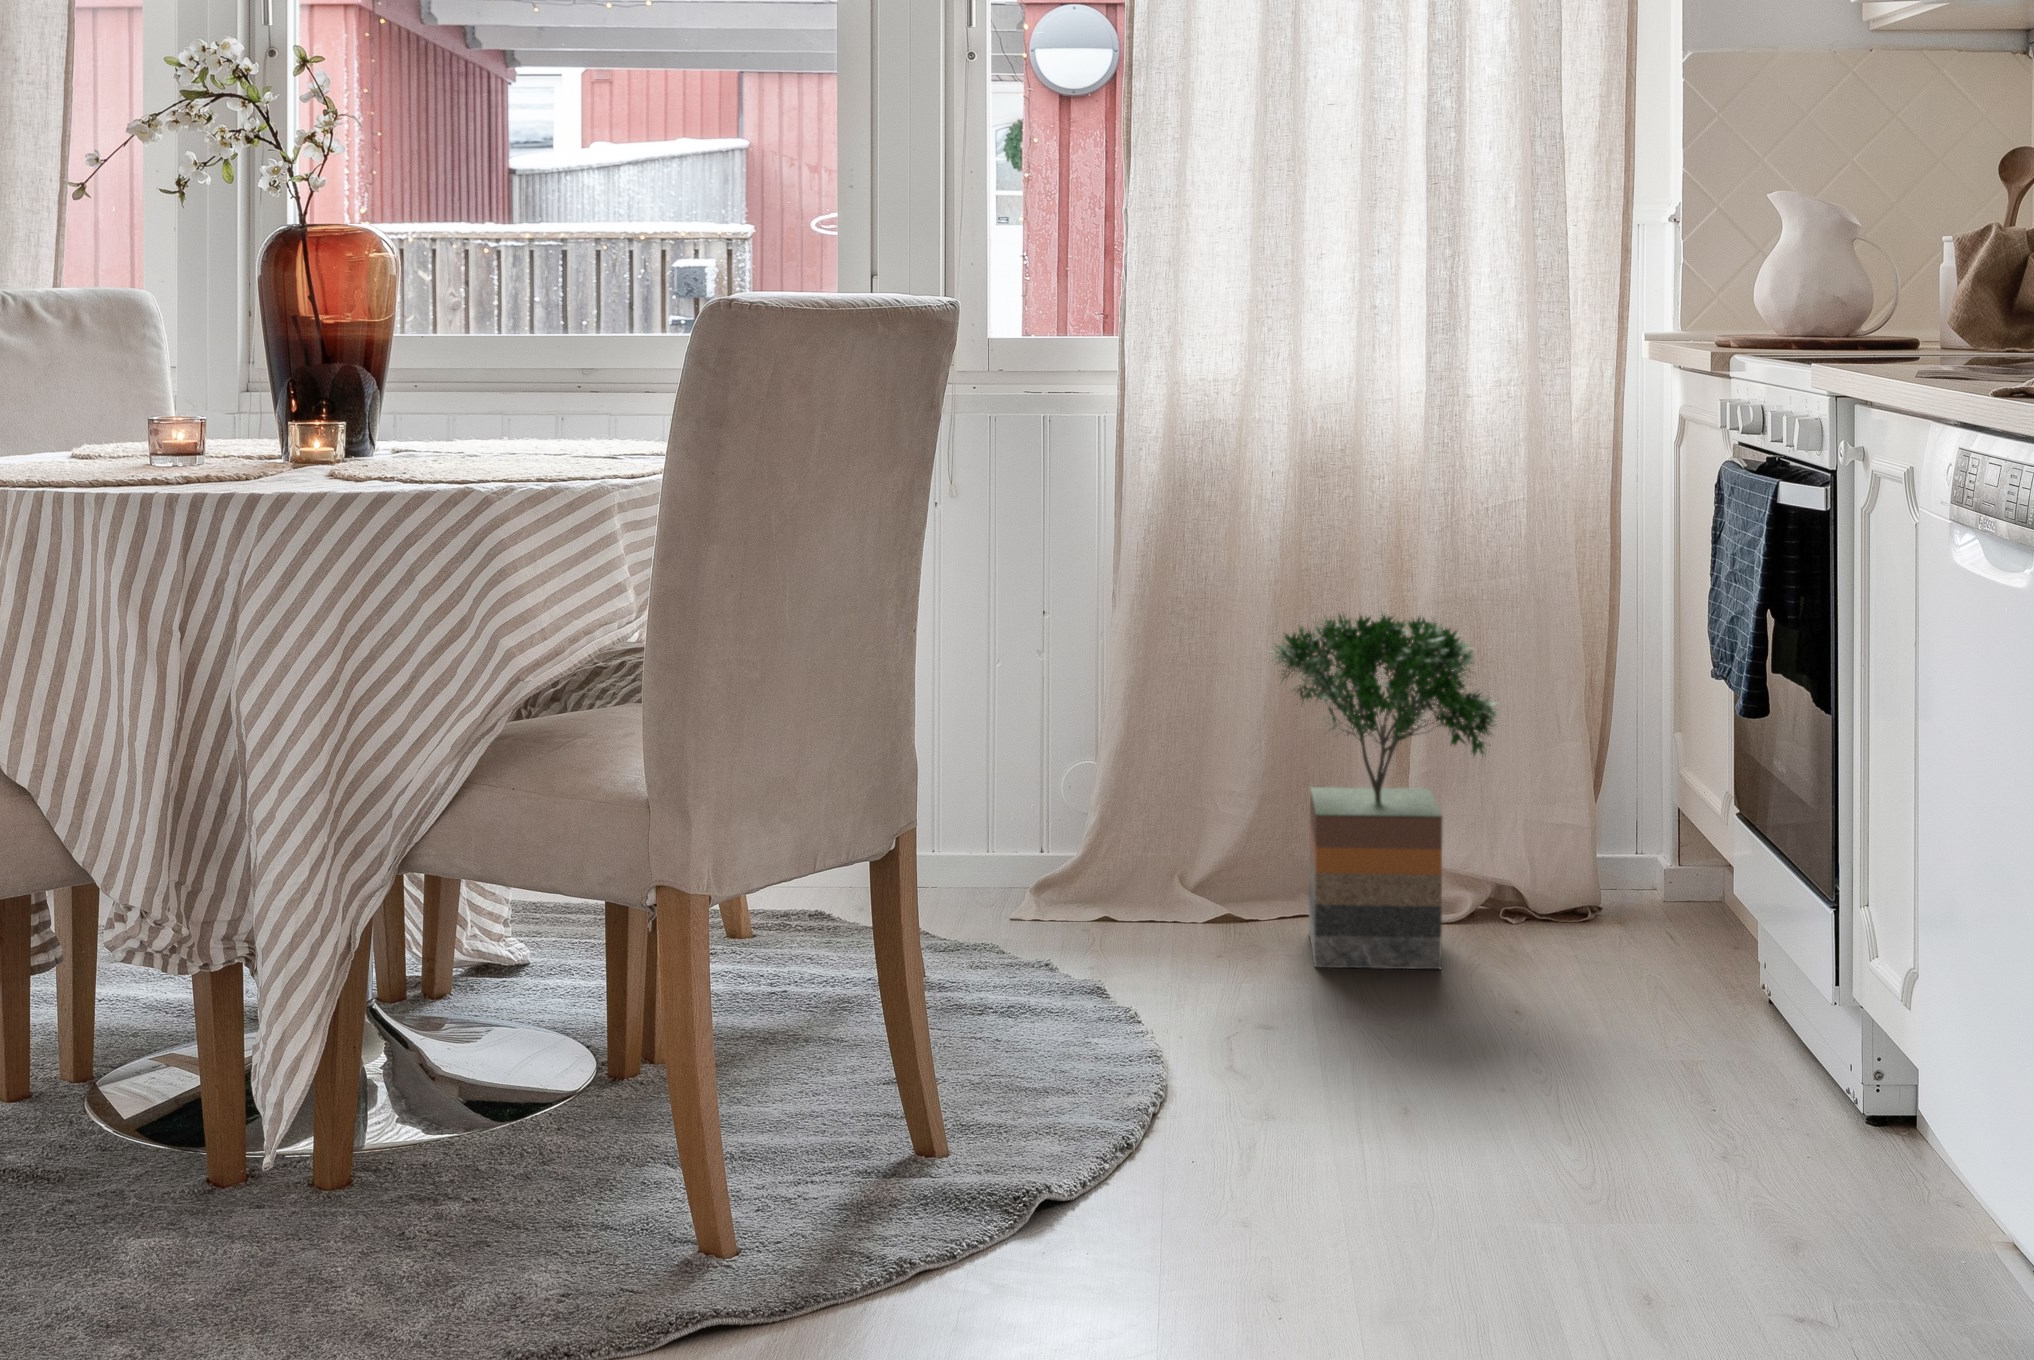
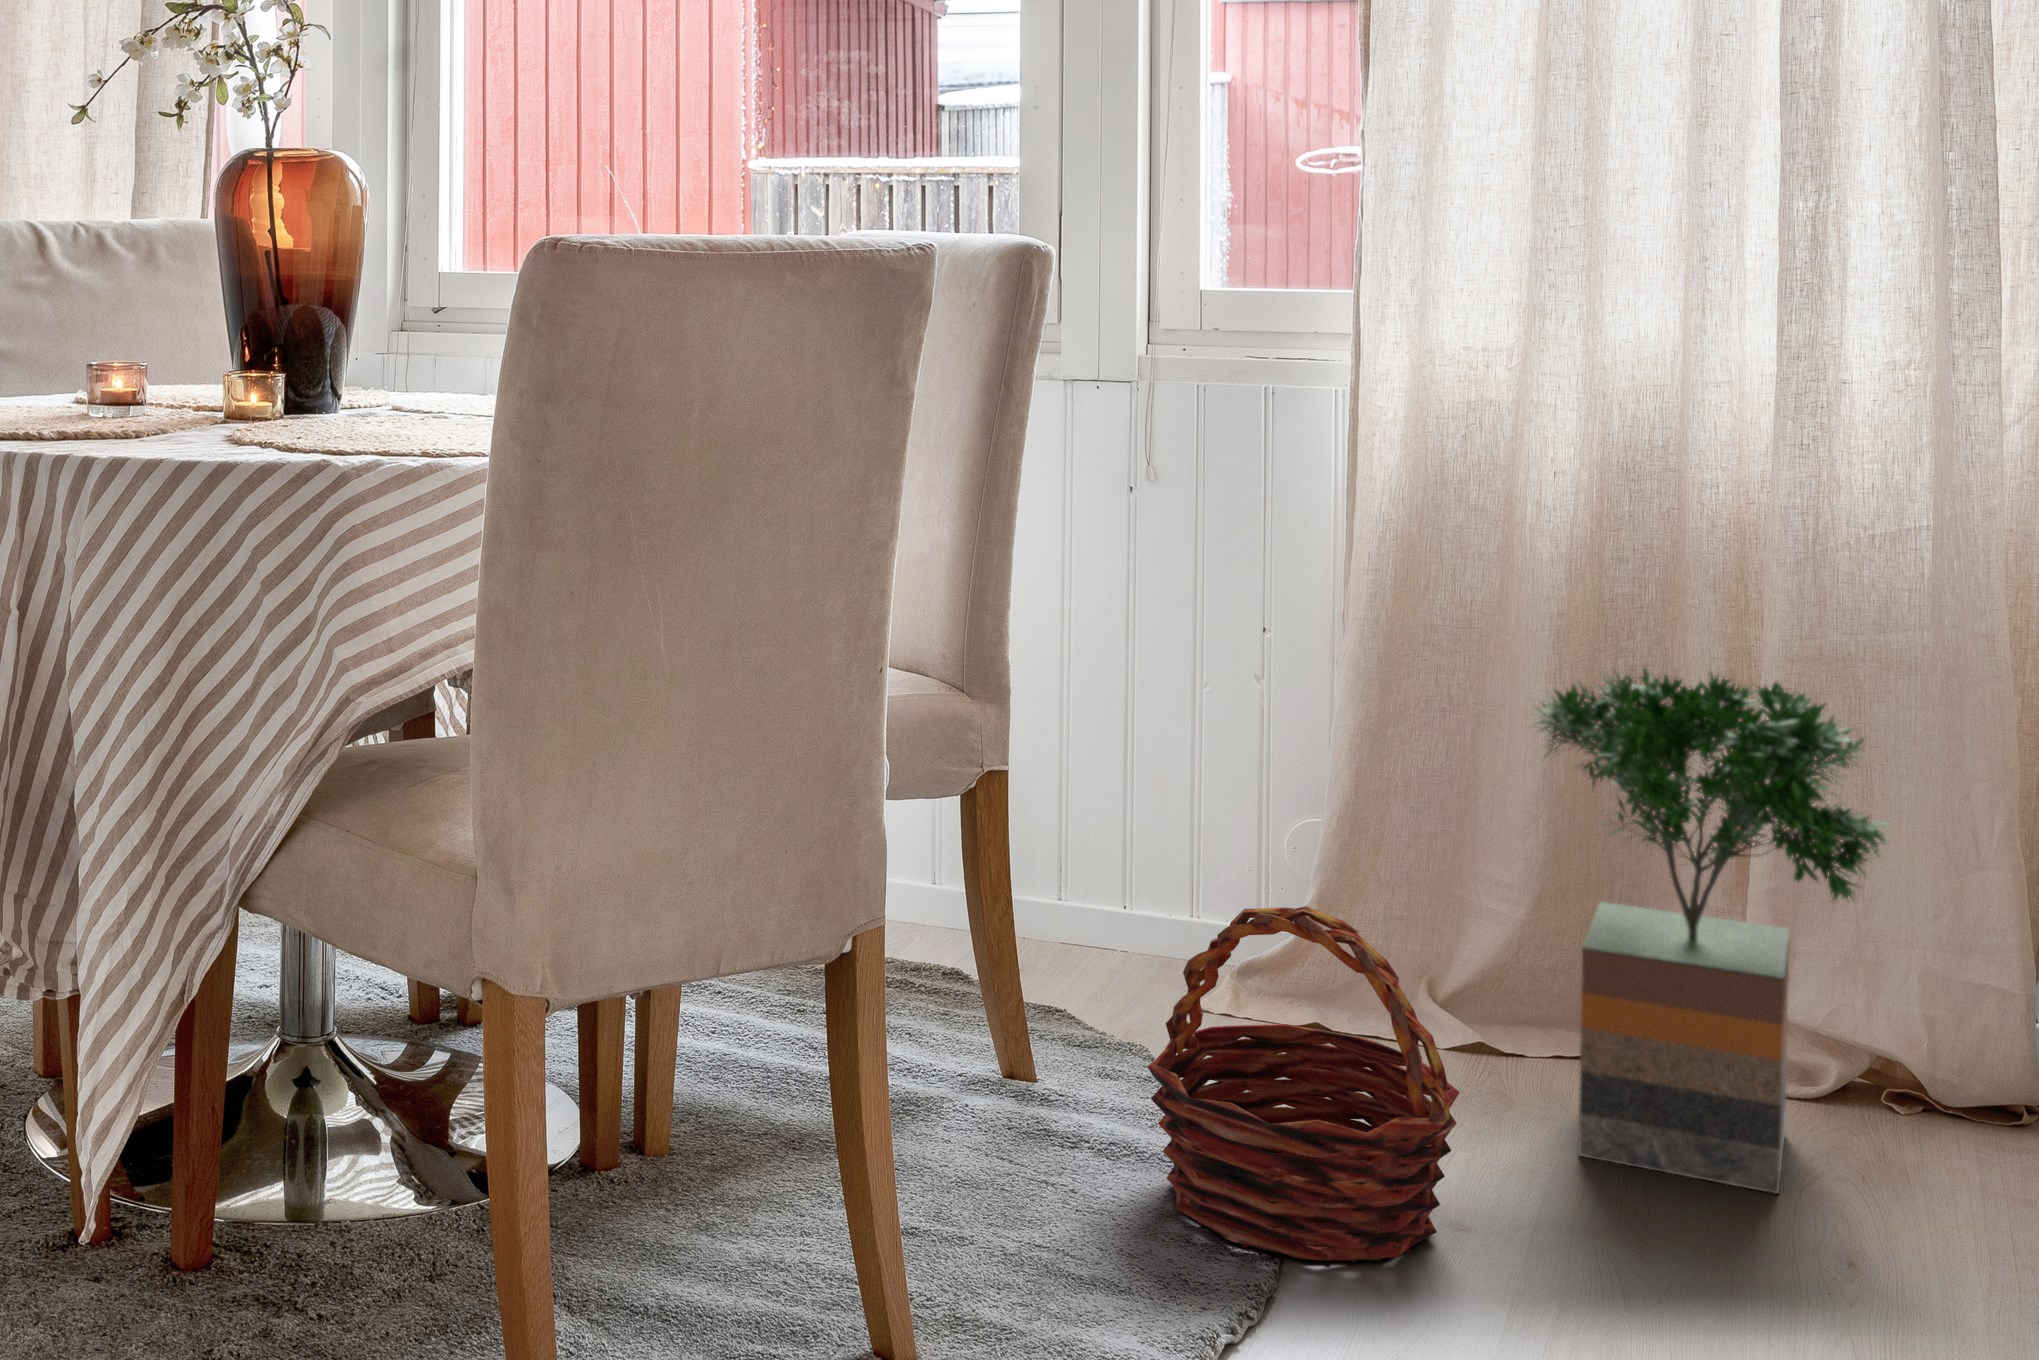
basket: none [1053,797,1268,1055] -> present [1148,906,1460,1262]

